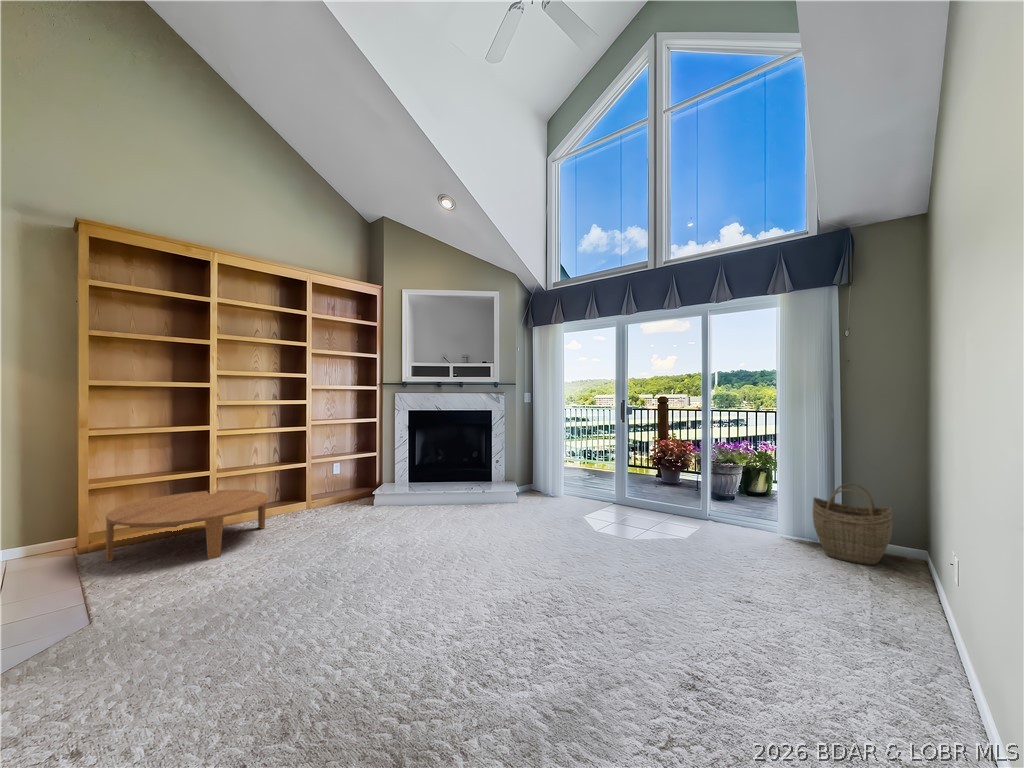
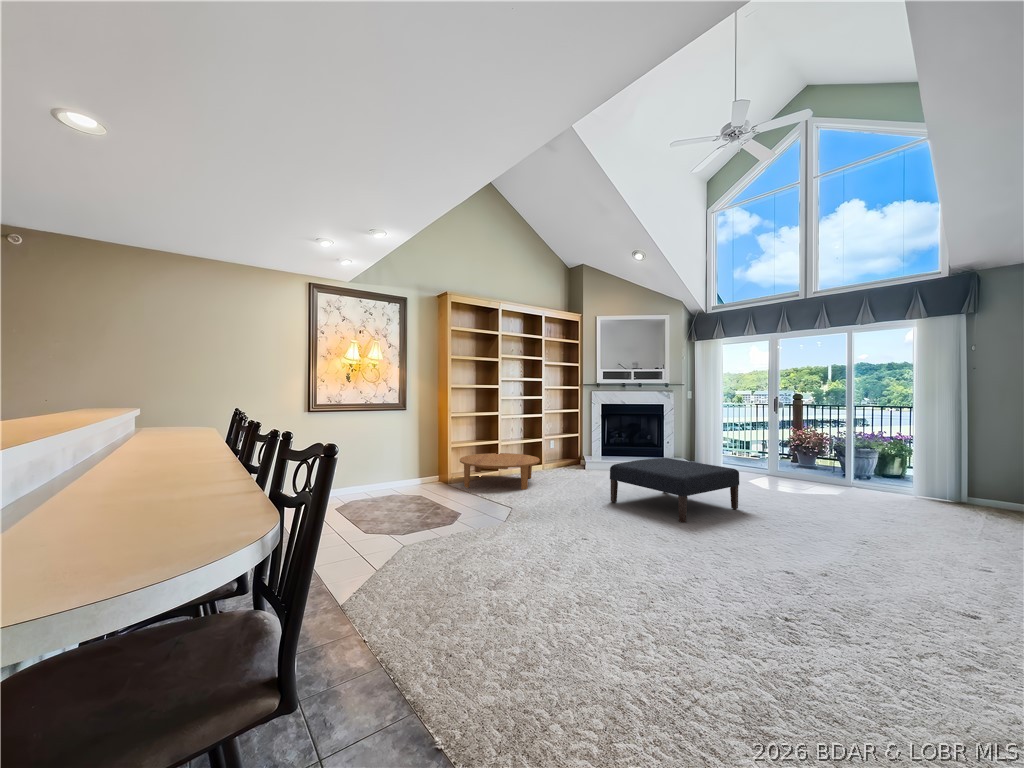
woven basket: present [813,483,893,565] -> none [942,459,1008,516]
ottoman: none [329,495,533,636] -> present [610,458,739,523]

